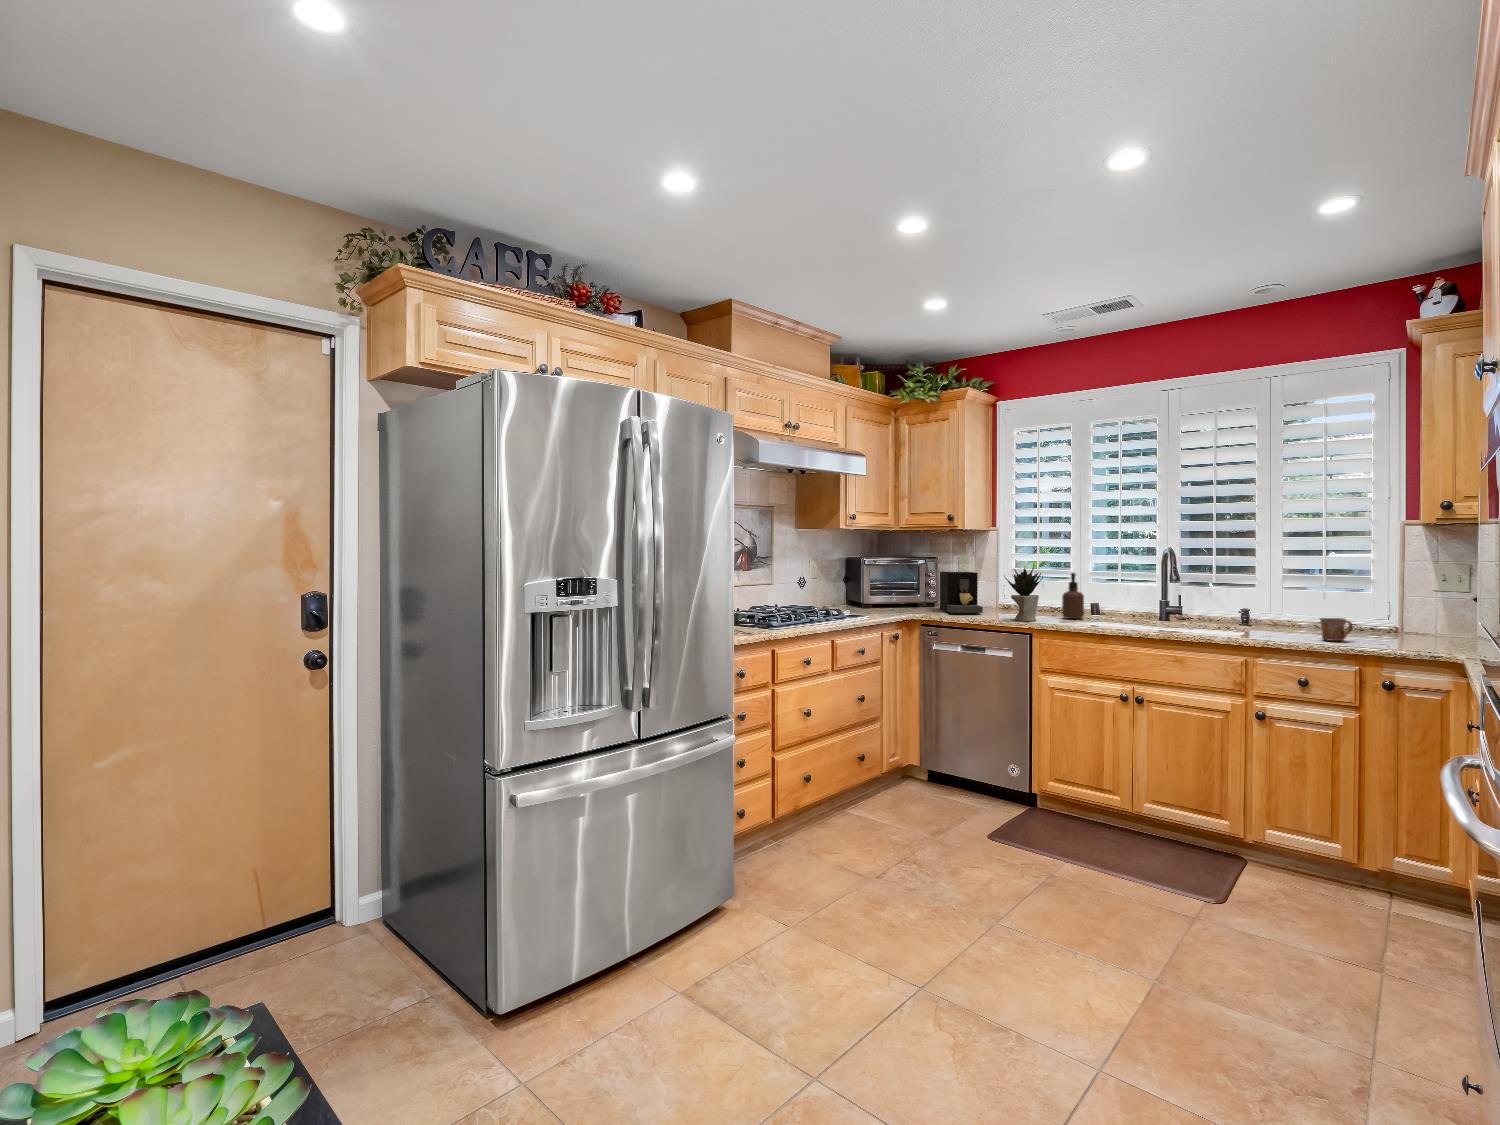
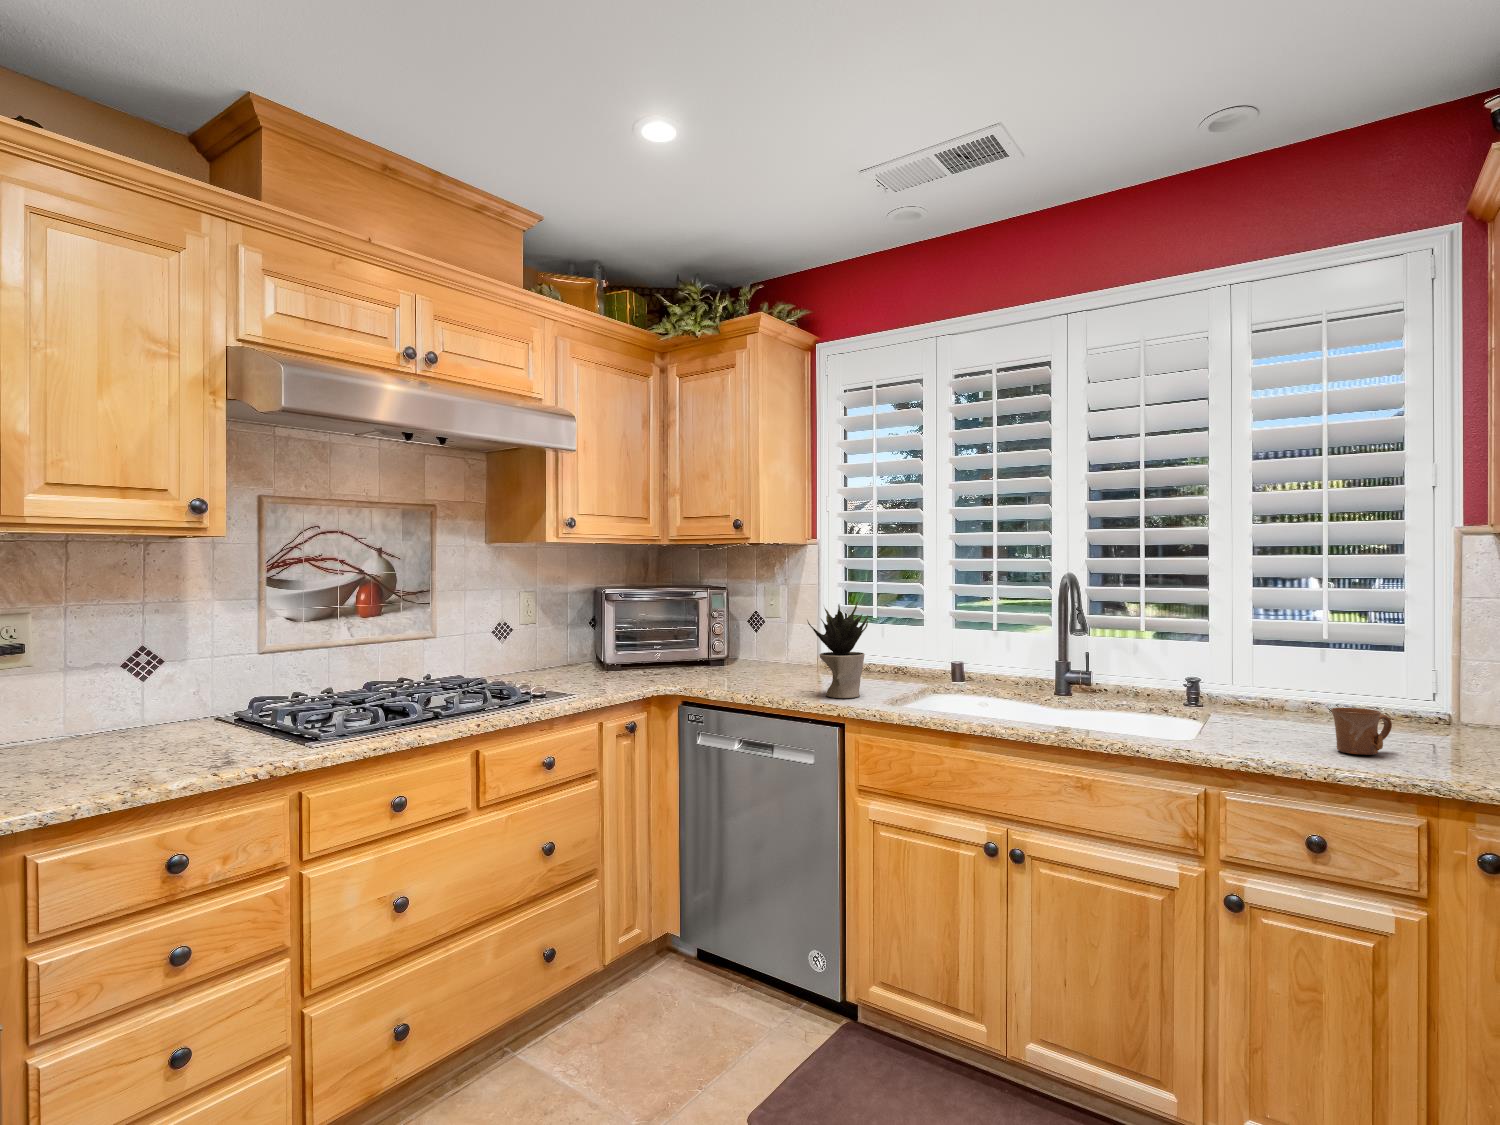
coffee maker: present [940,572,983,613] -> none [732,608,786,680]
soap dispenser: present [1062,573,1084,619] -> none [905,614,939,691]

